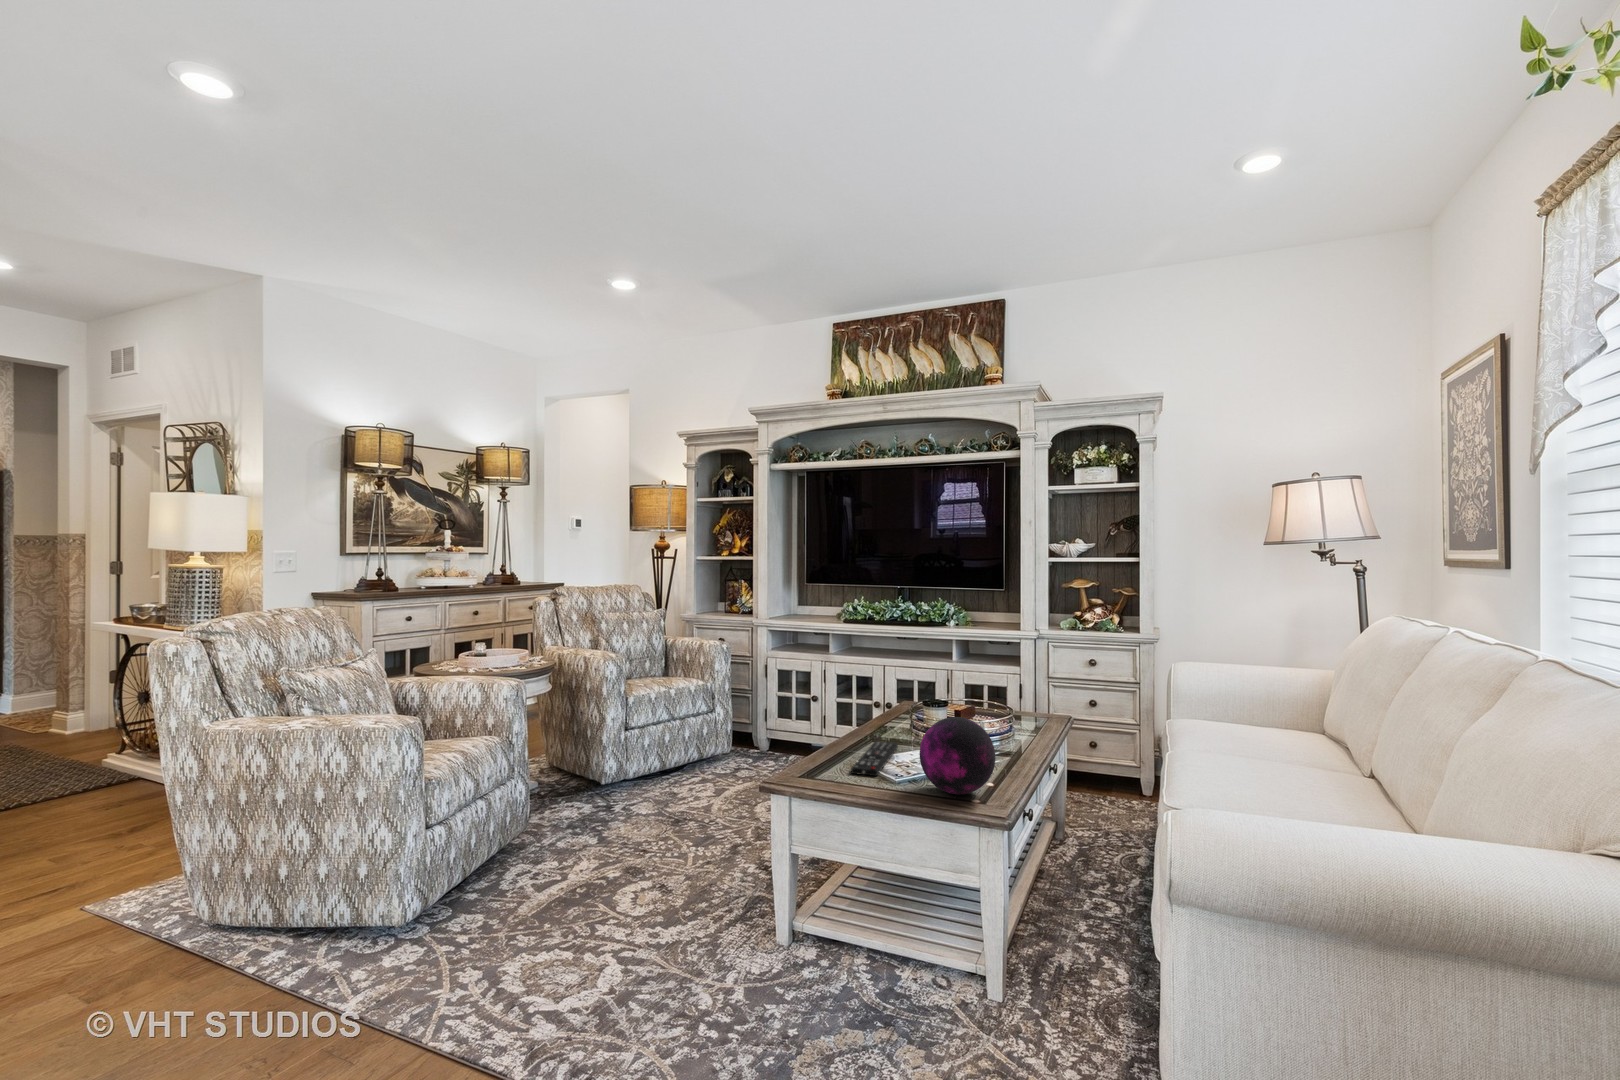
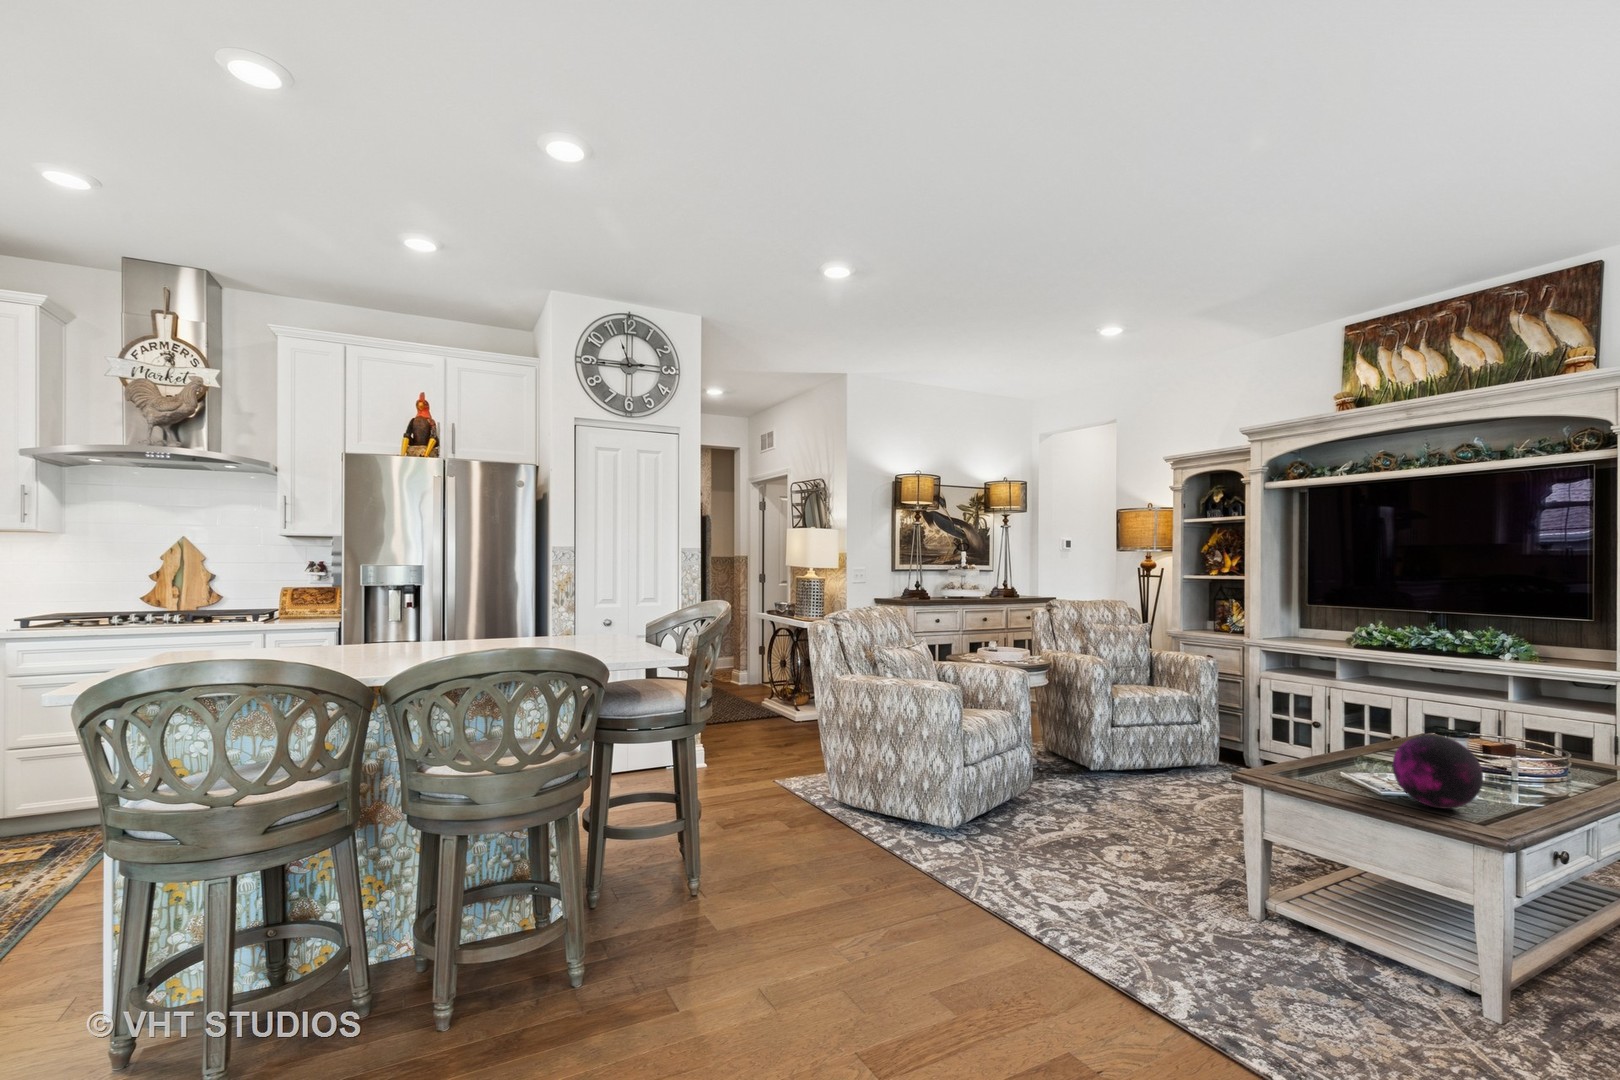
remote control: present [851,742,898,776] -> none [1323,757,1386,783]

